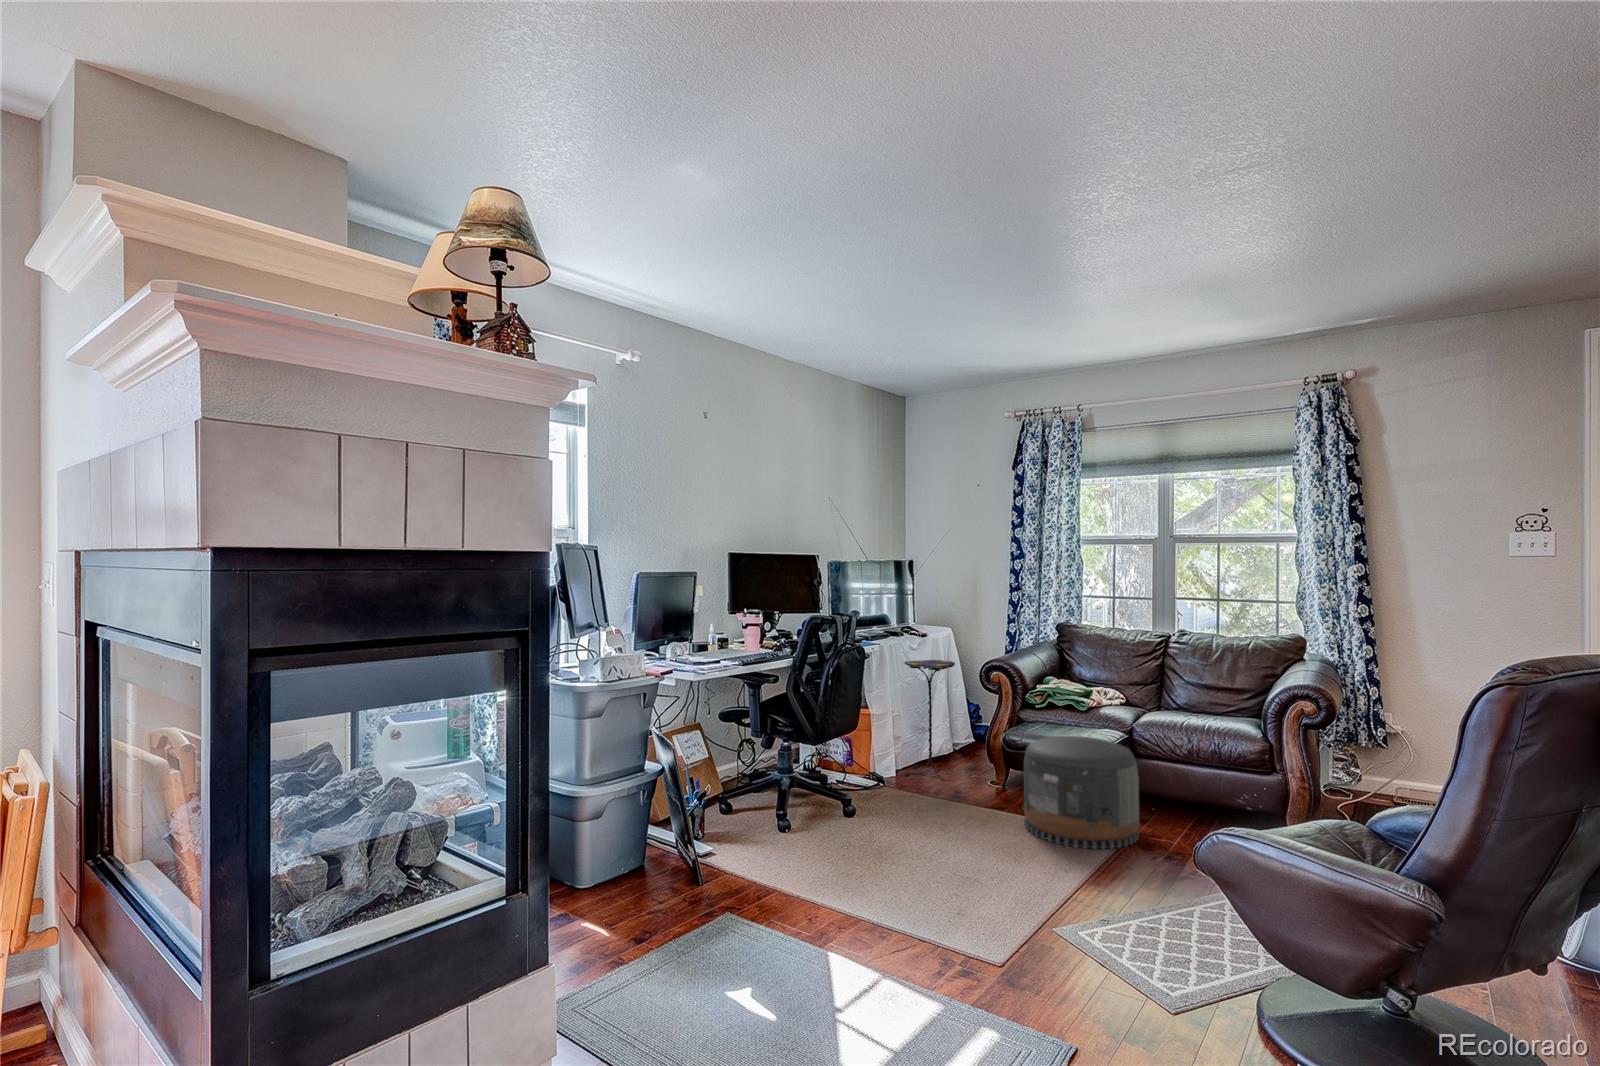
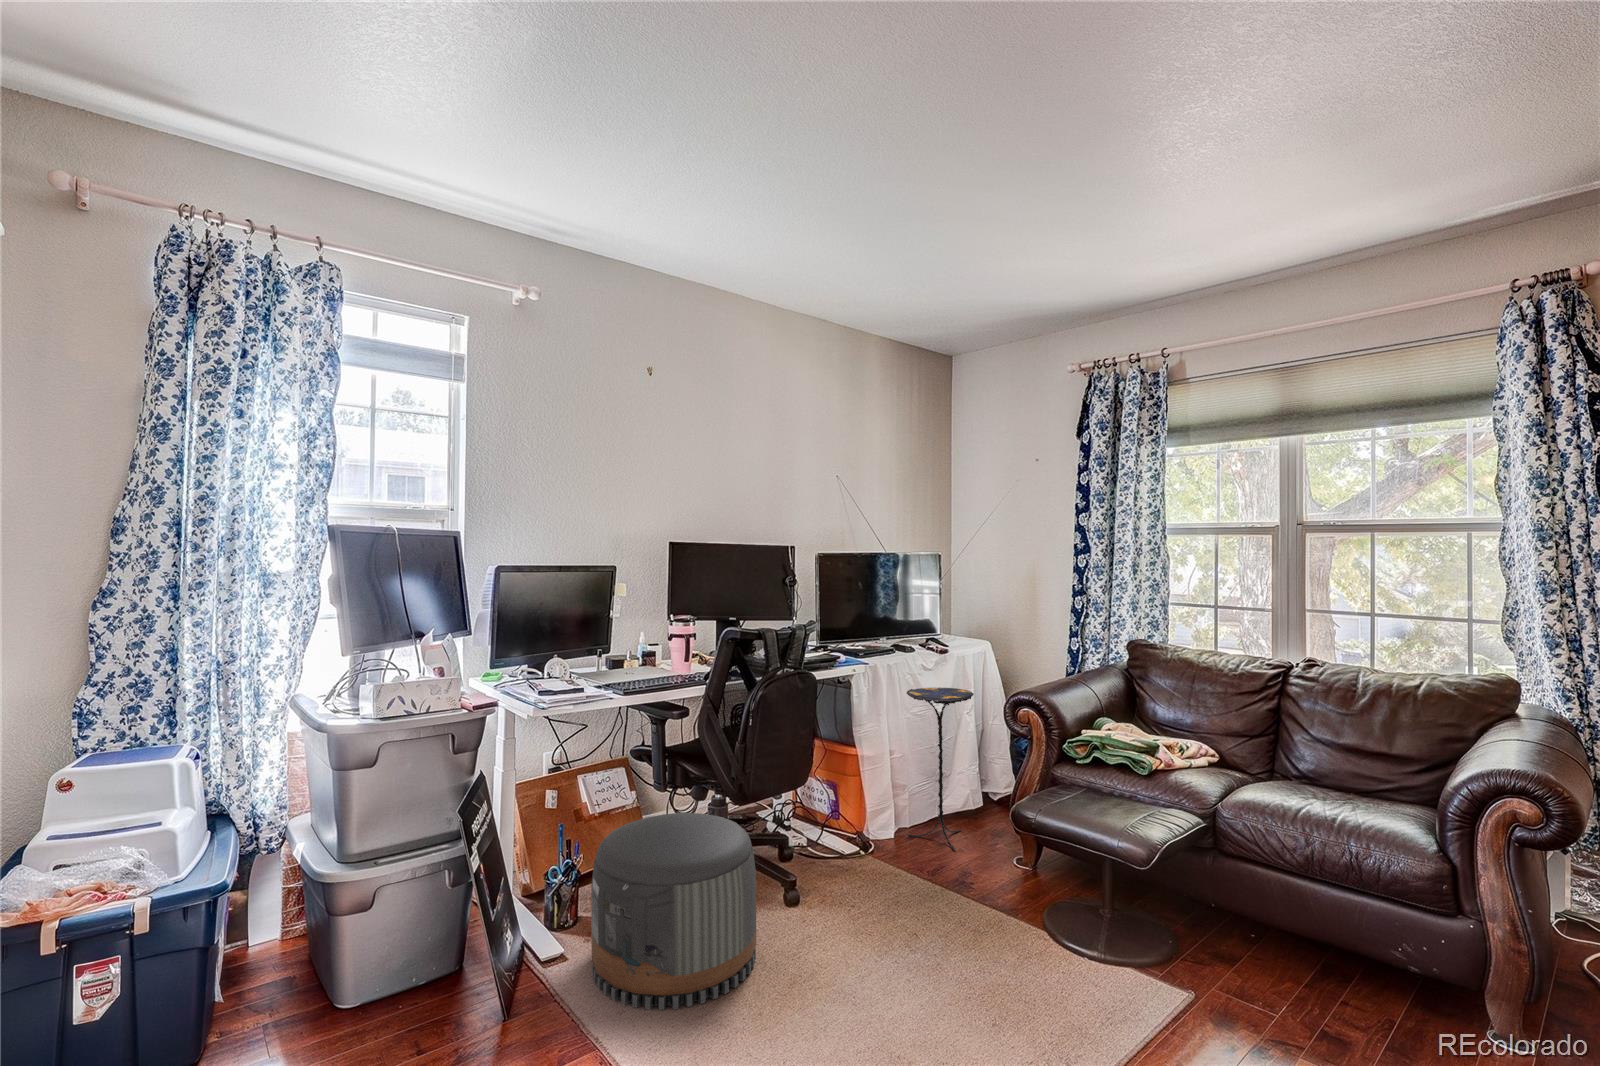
pouf: present [1024,736,1139,850] -> present [591,813,756,1010]

